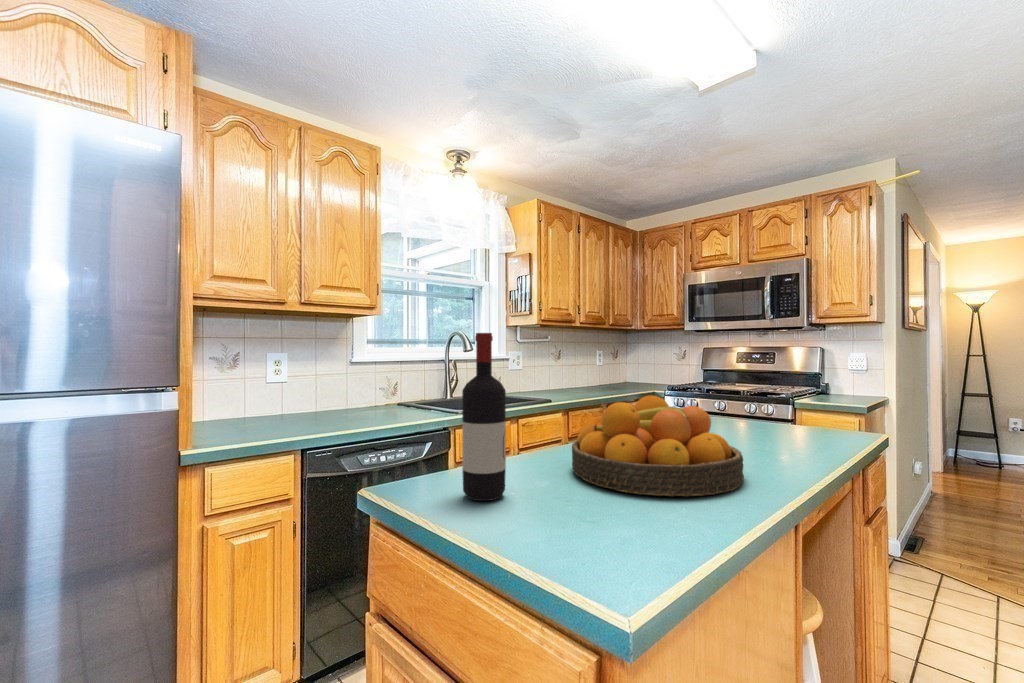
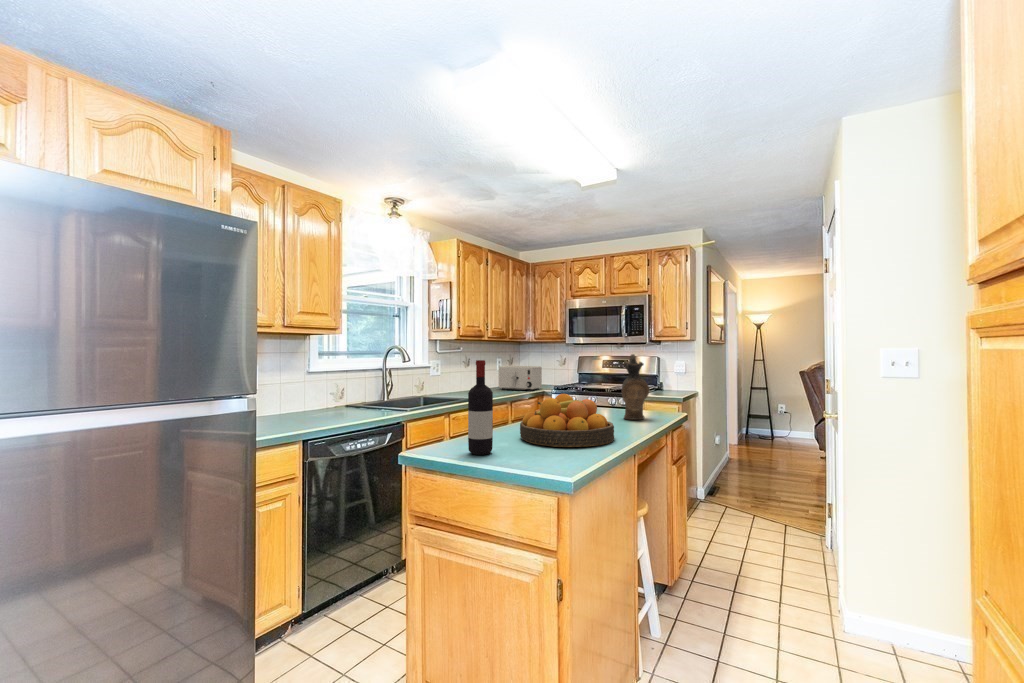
ceramic pitcher: none [761,334,813,442] -> present [622,354,649,420]
toaster: none [596,359,652,391] -> present [499,366,542,391]

